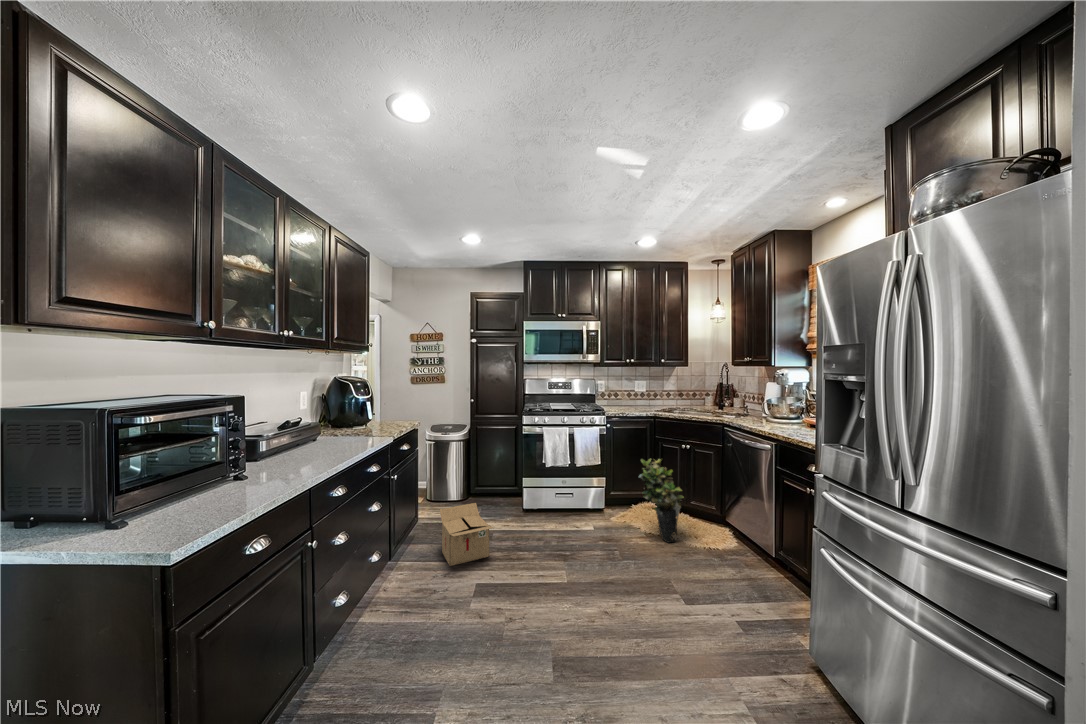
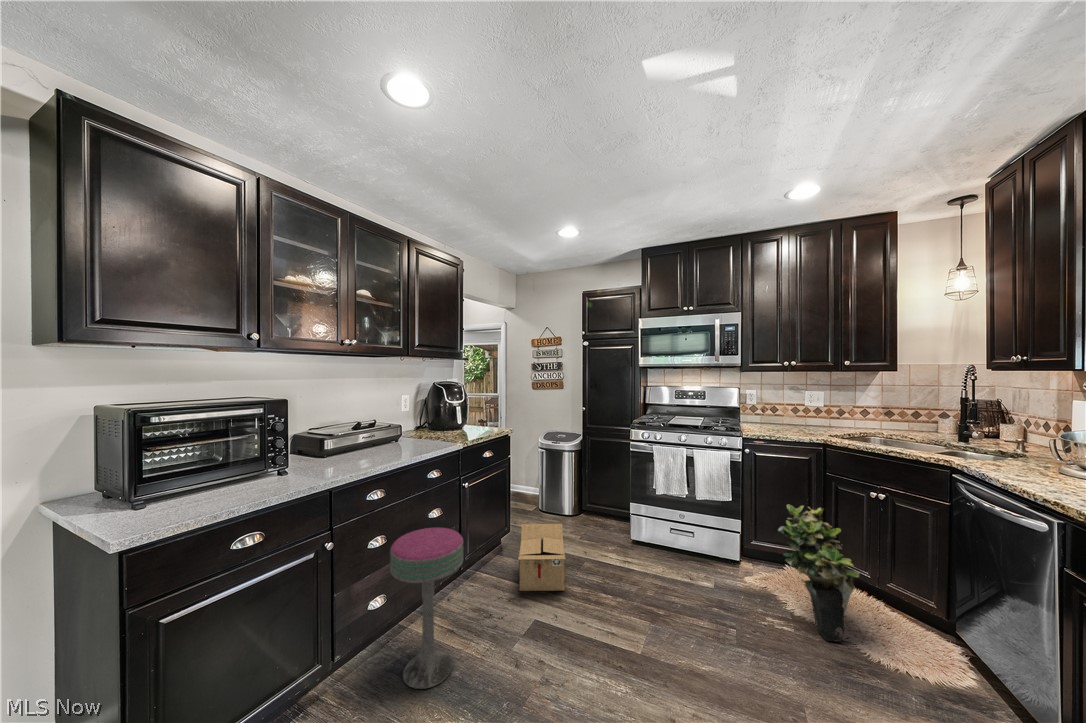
bar stool: none [370,513,438,658] -> present [390,527,463,689]

